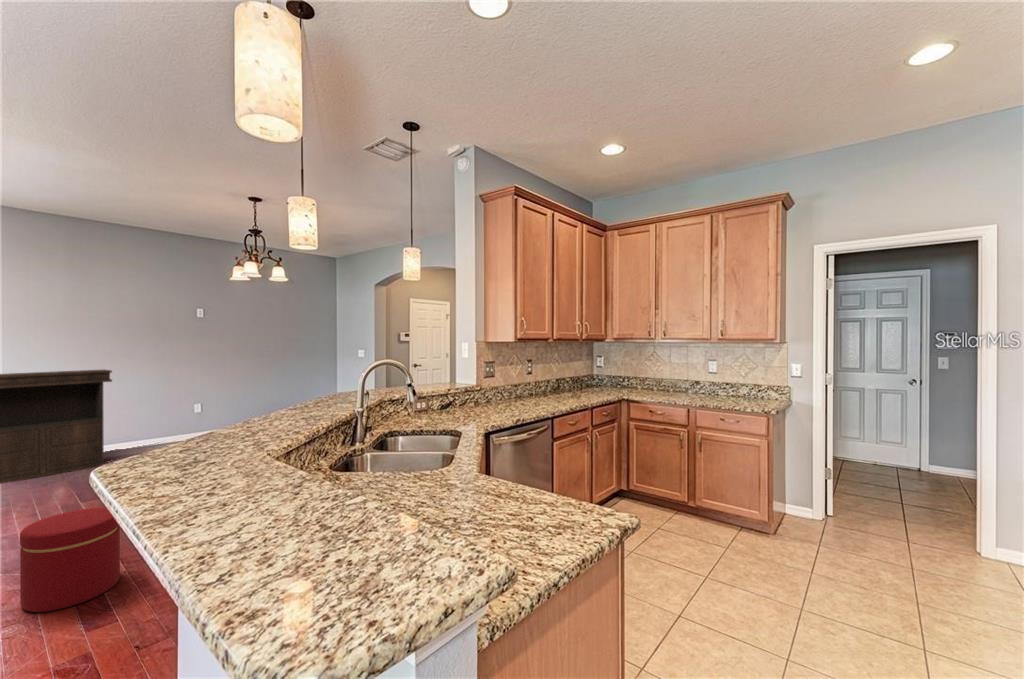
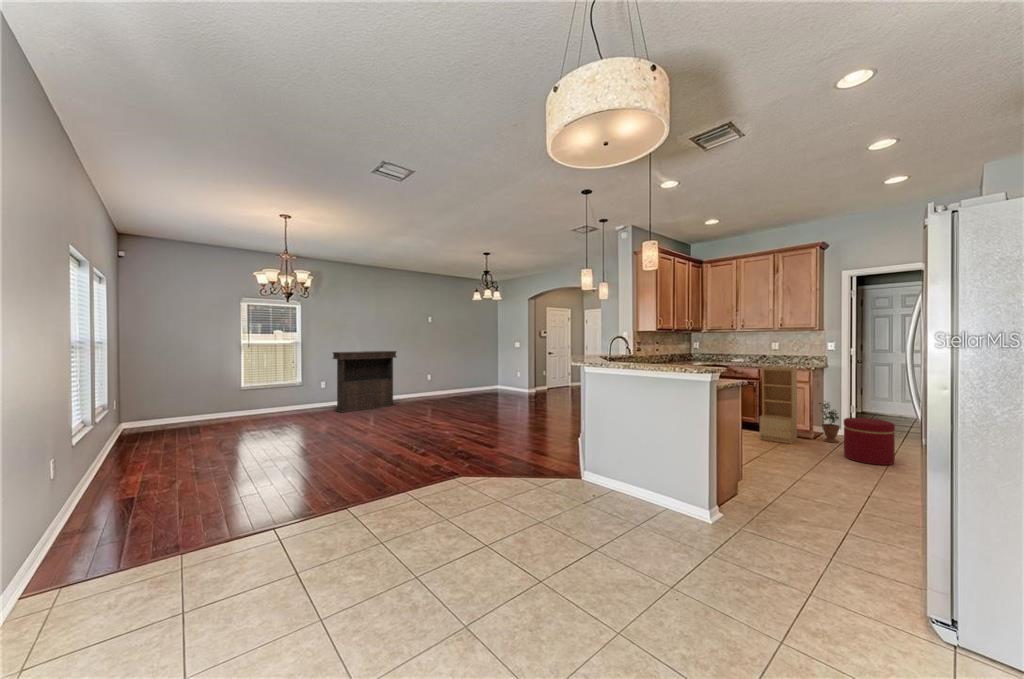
bookshelf: none [687,405,748,552] -> present [760,366,797,444]
potted plant: none [780,465,815,542] -> present [819,403,840,443]
ottoman: present [20,508,120,612] -> present [844,418,895,465]

